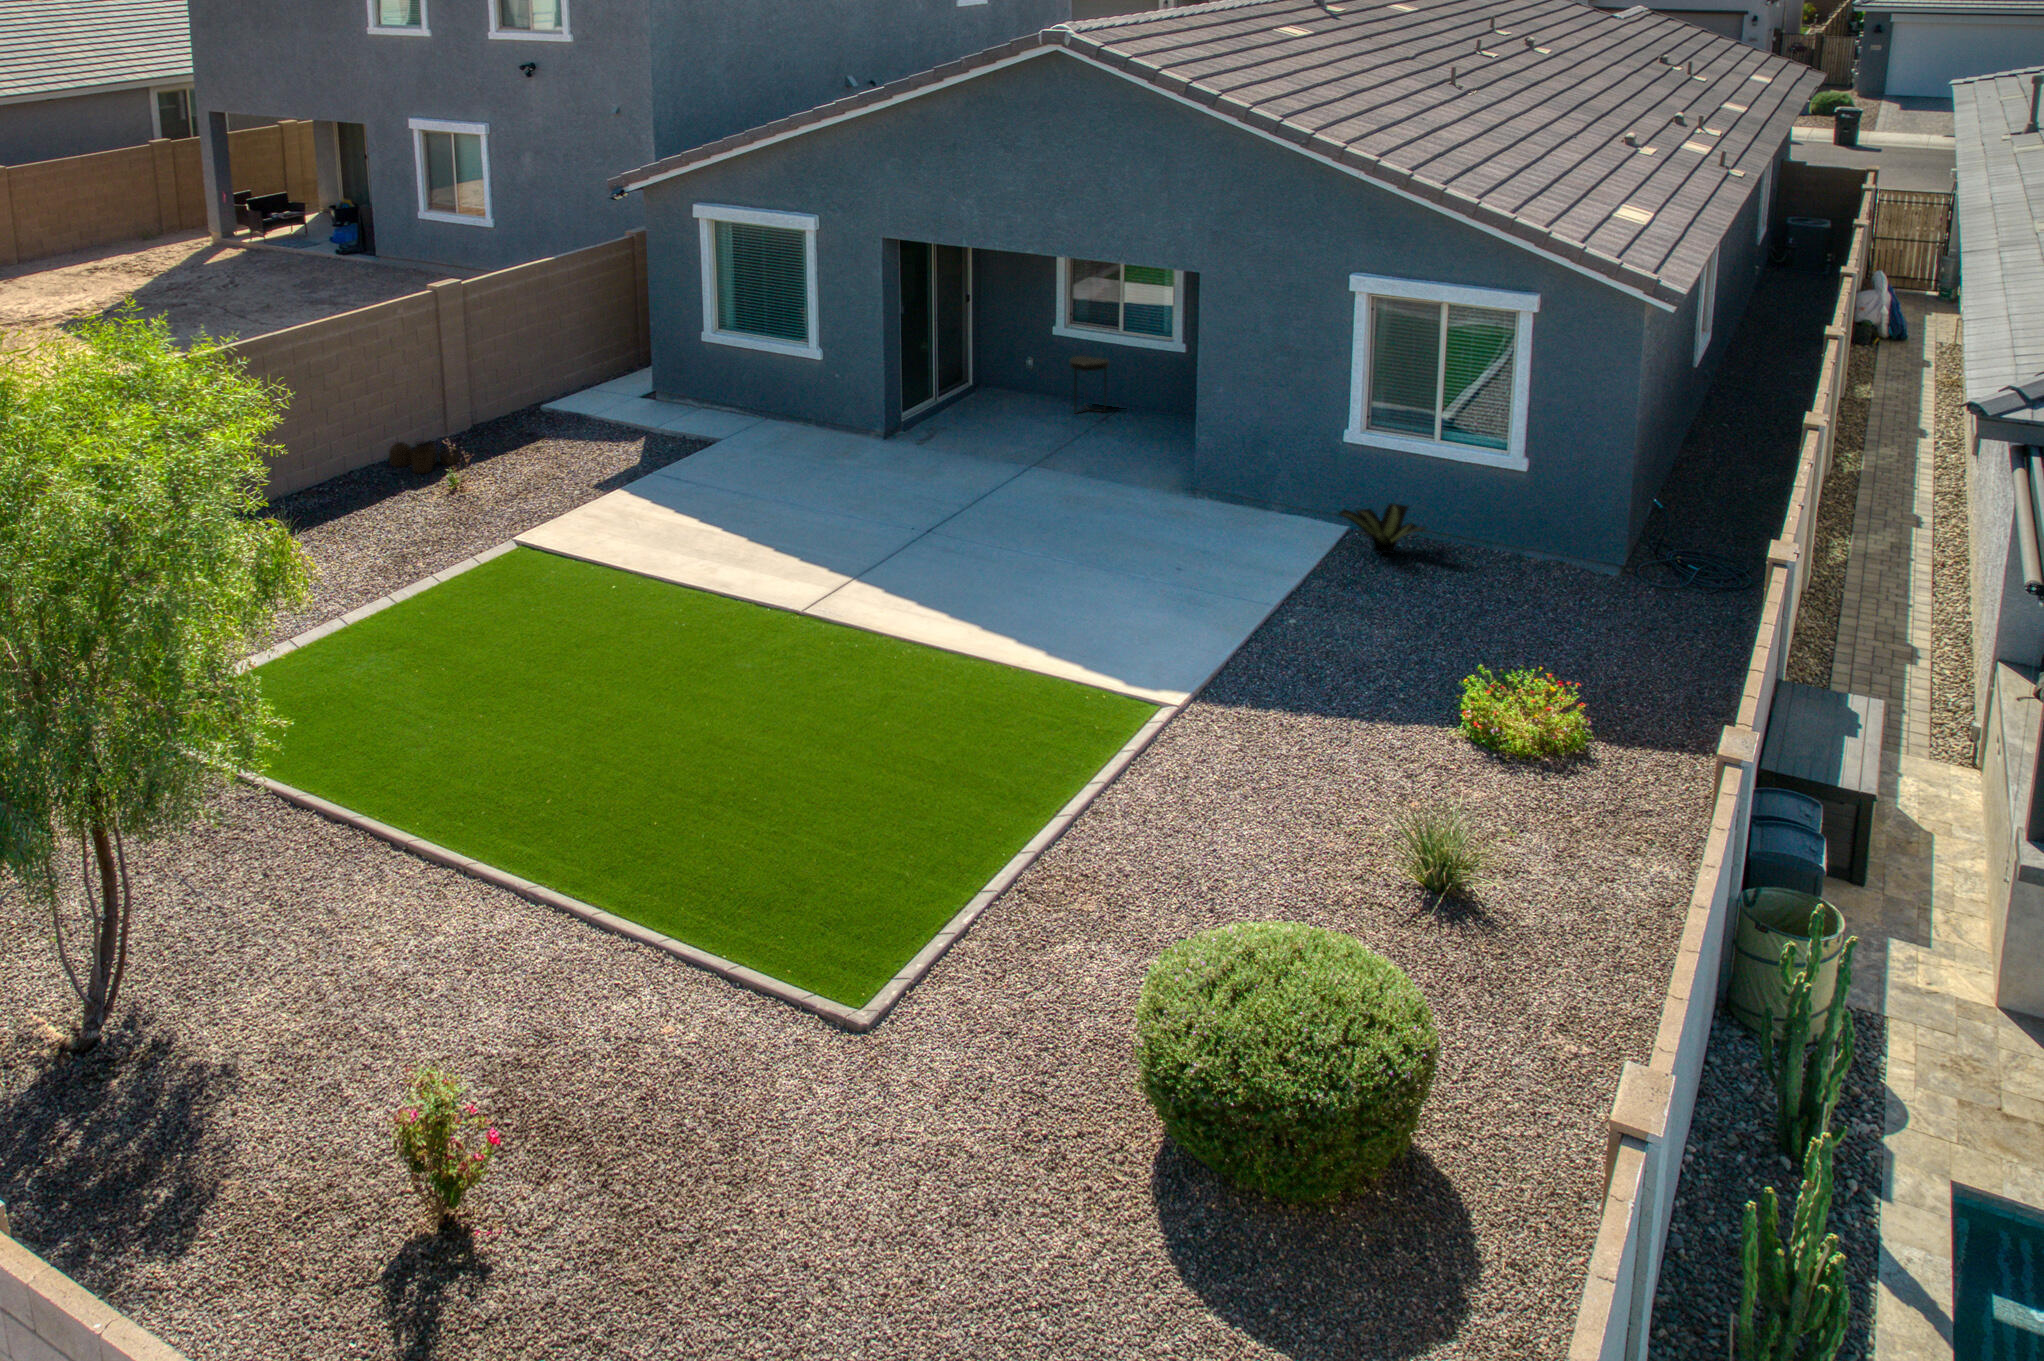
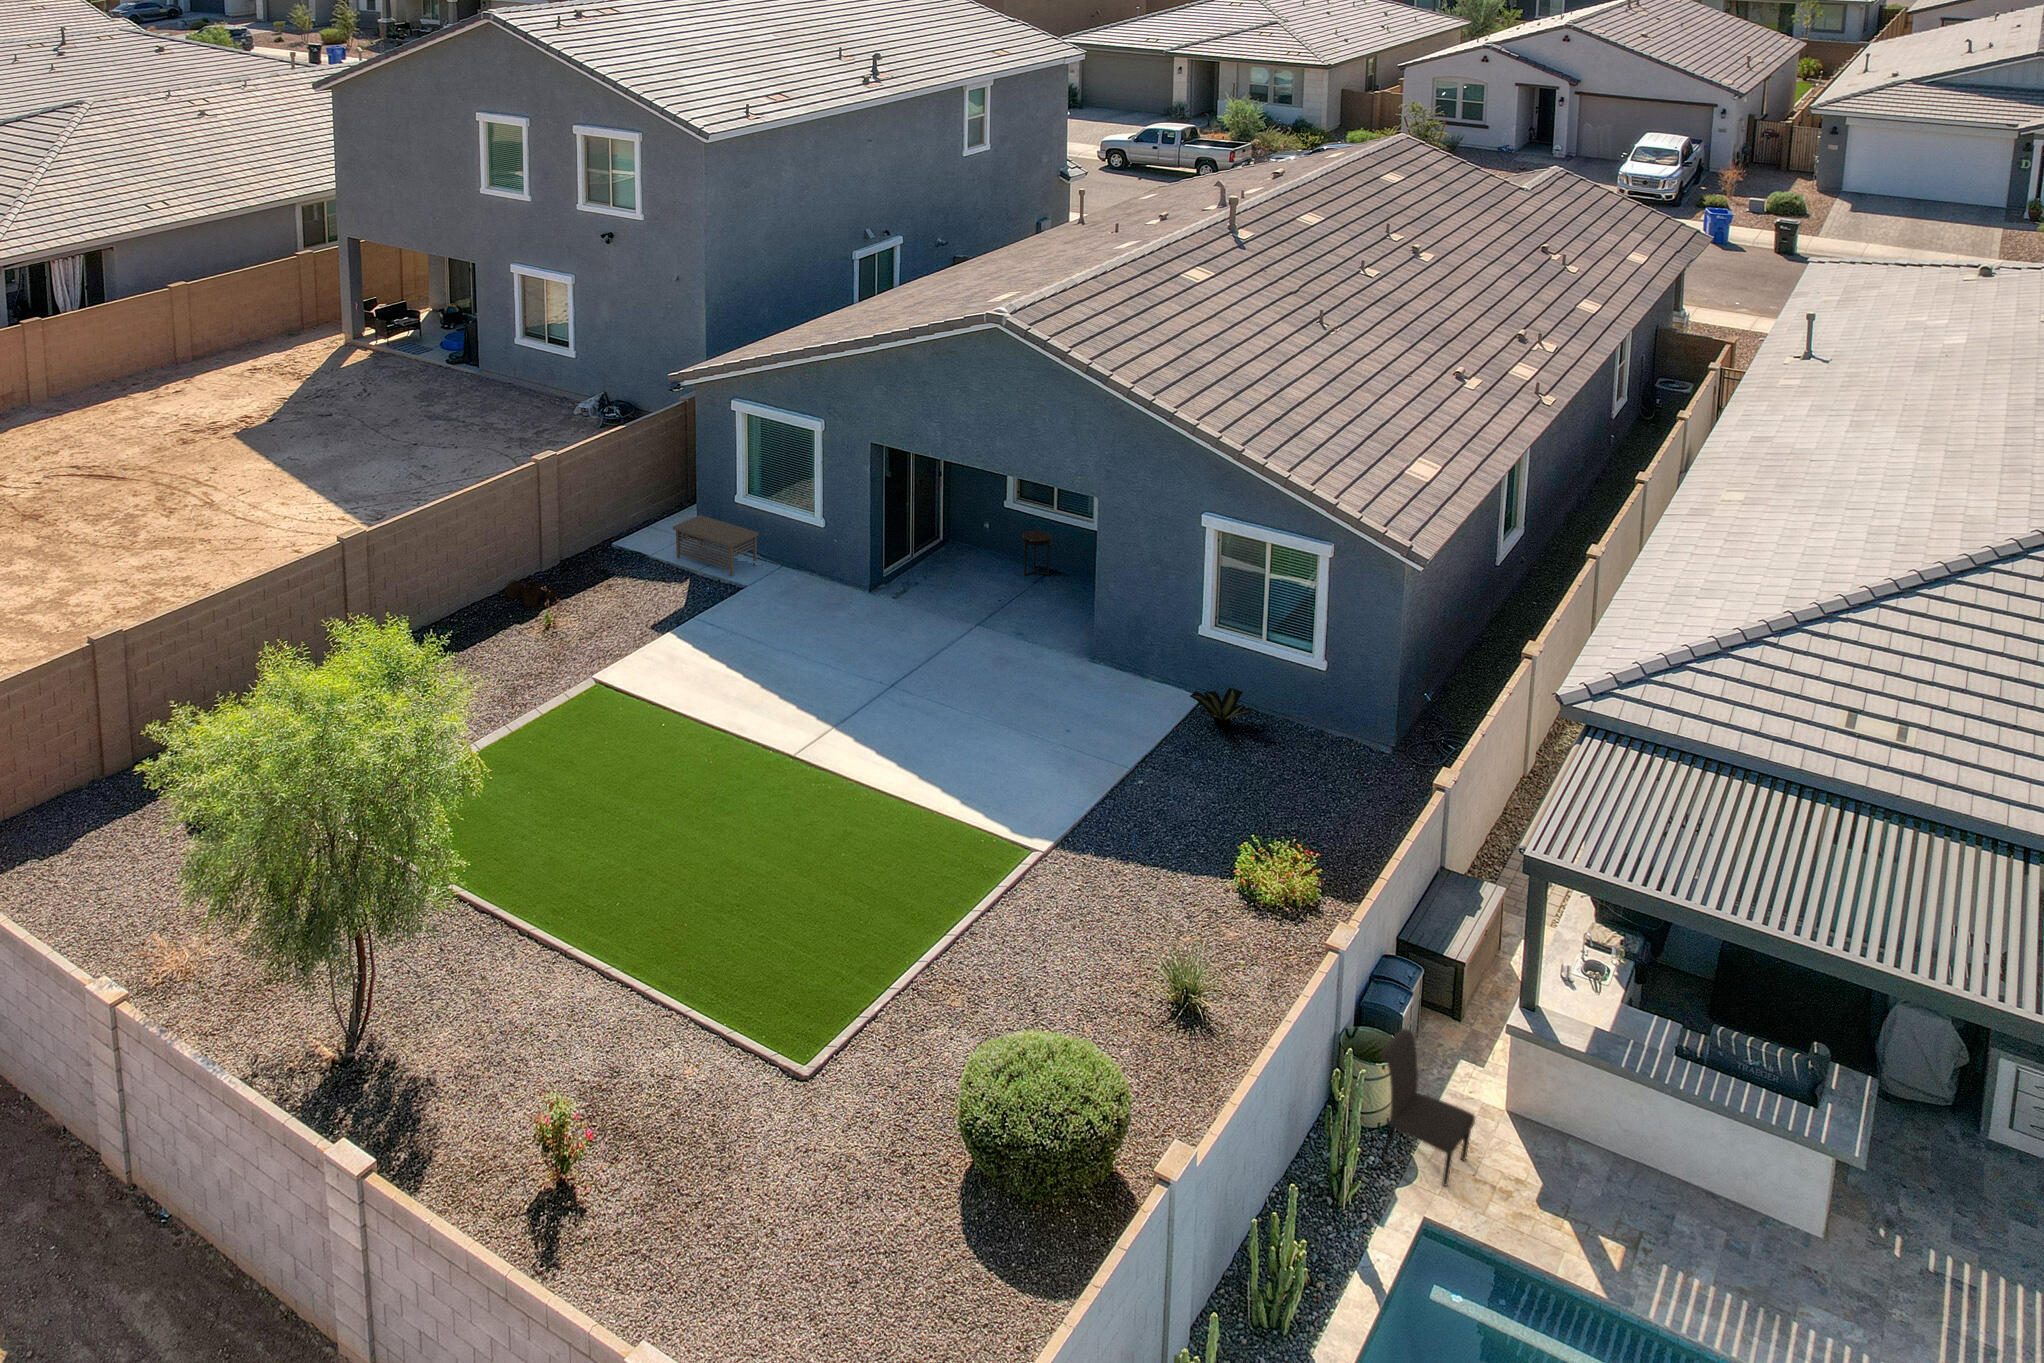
storage bench: none [609,363,723,431] -> present [673,515,759,576]
chair: none [1826,889,1988,1148] -> present [1381,1029,1475,1186]

